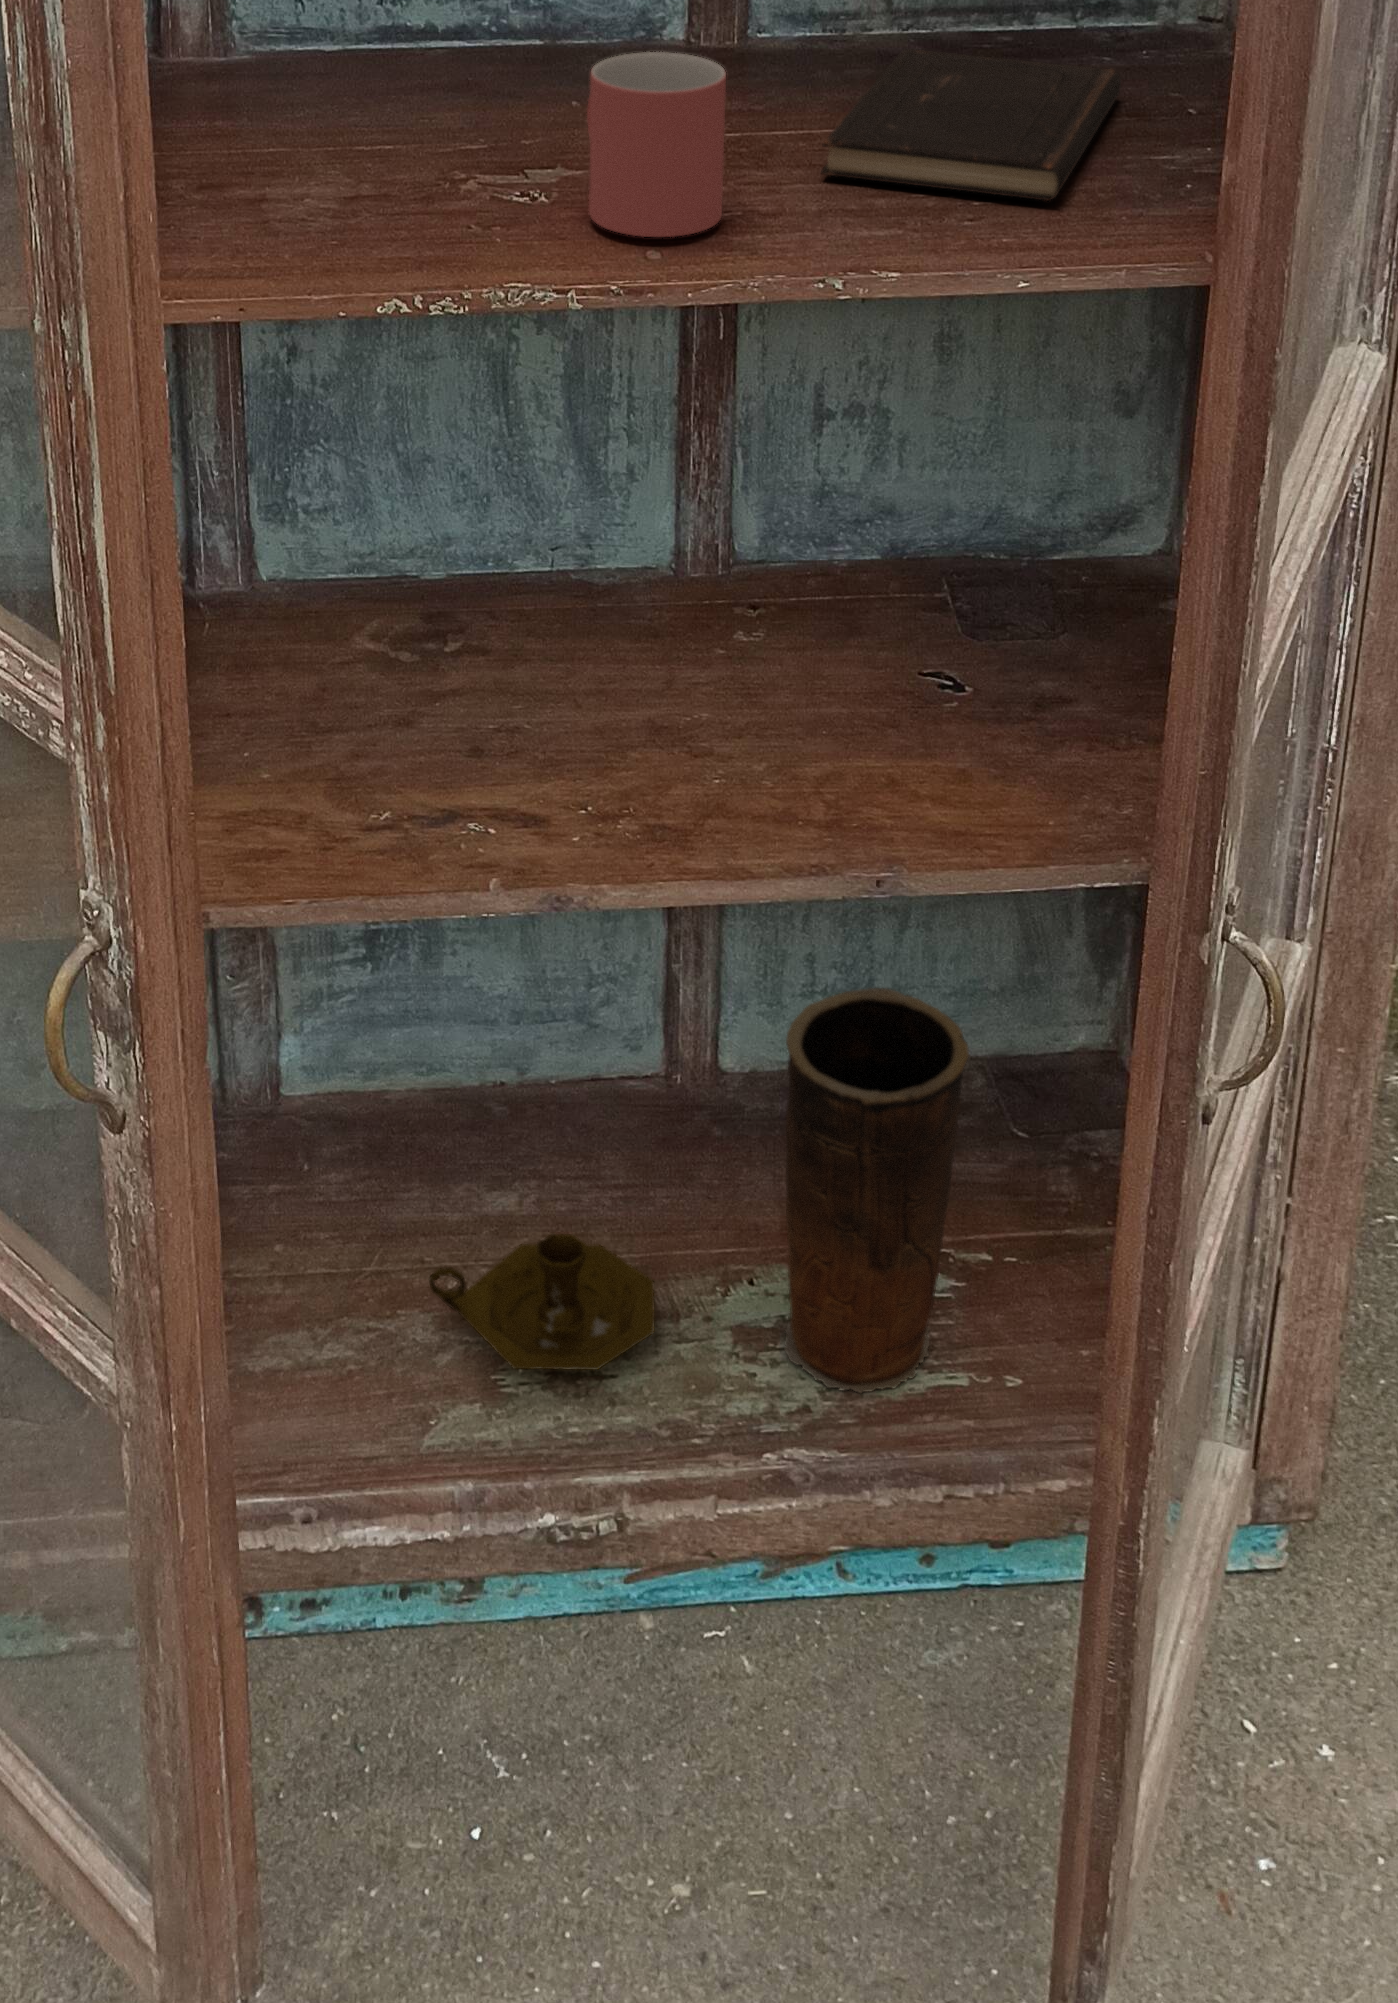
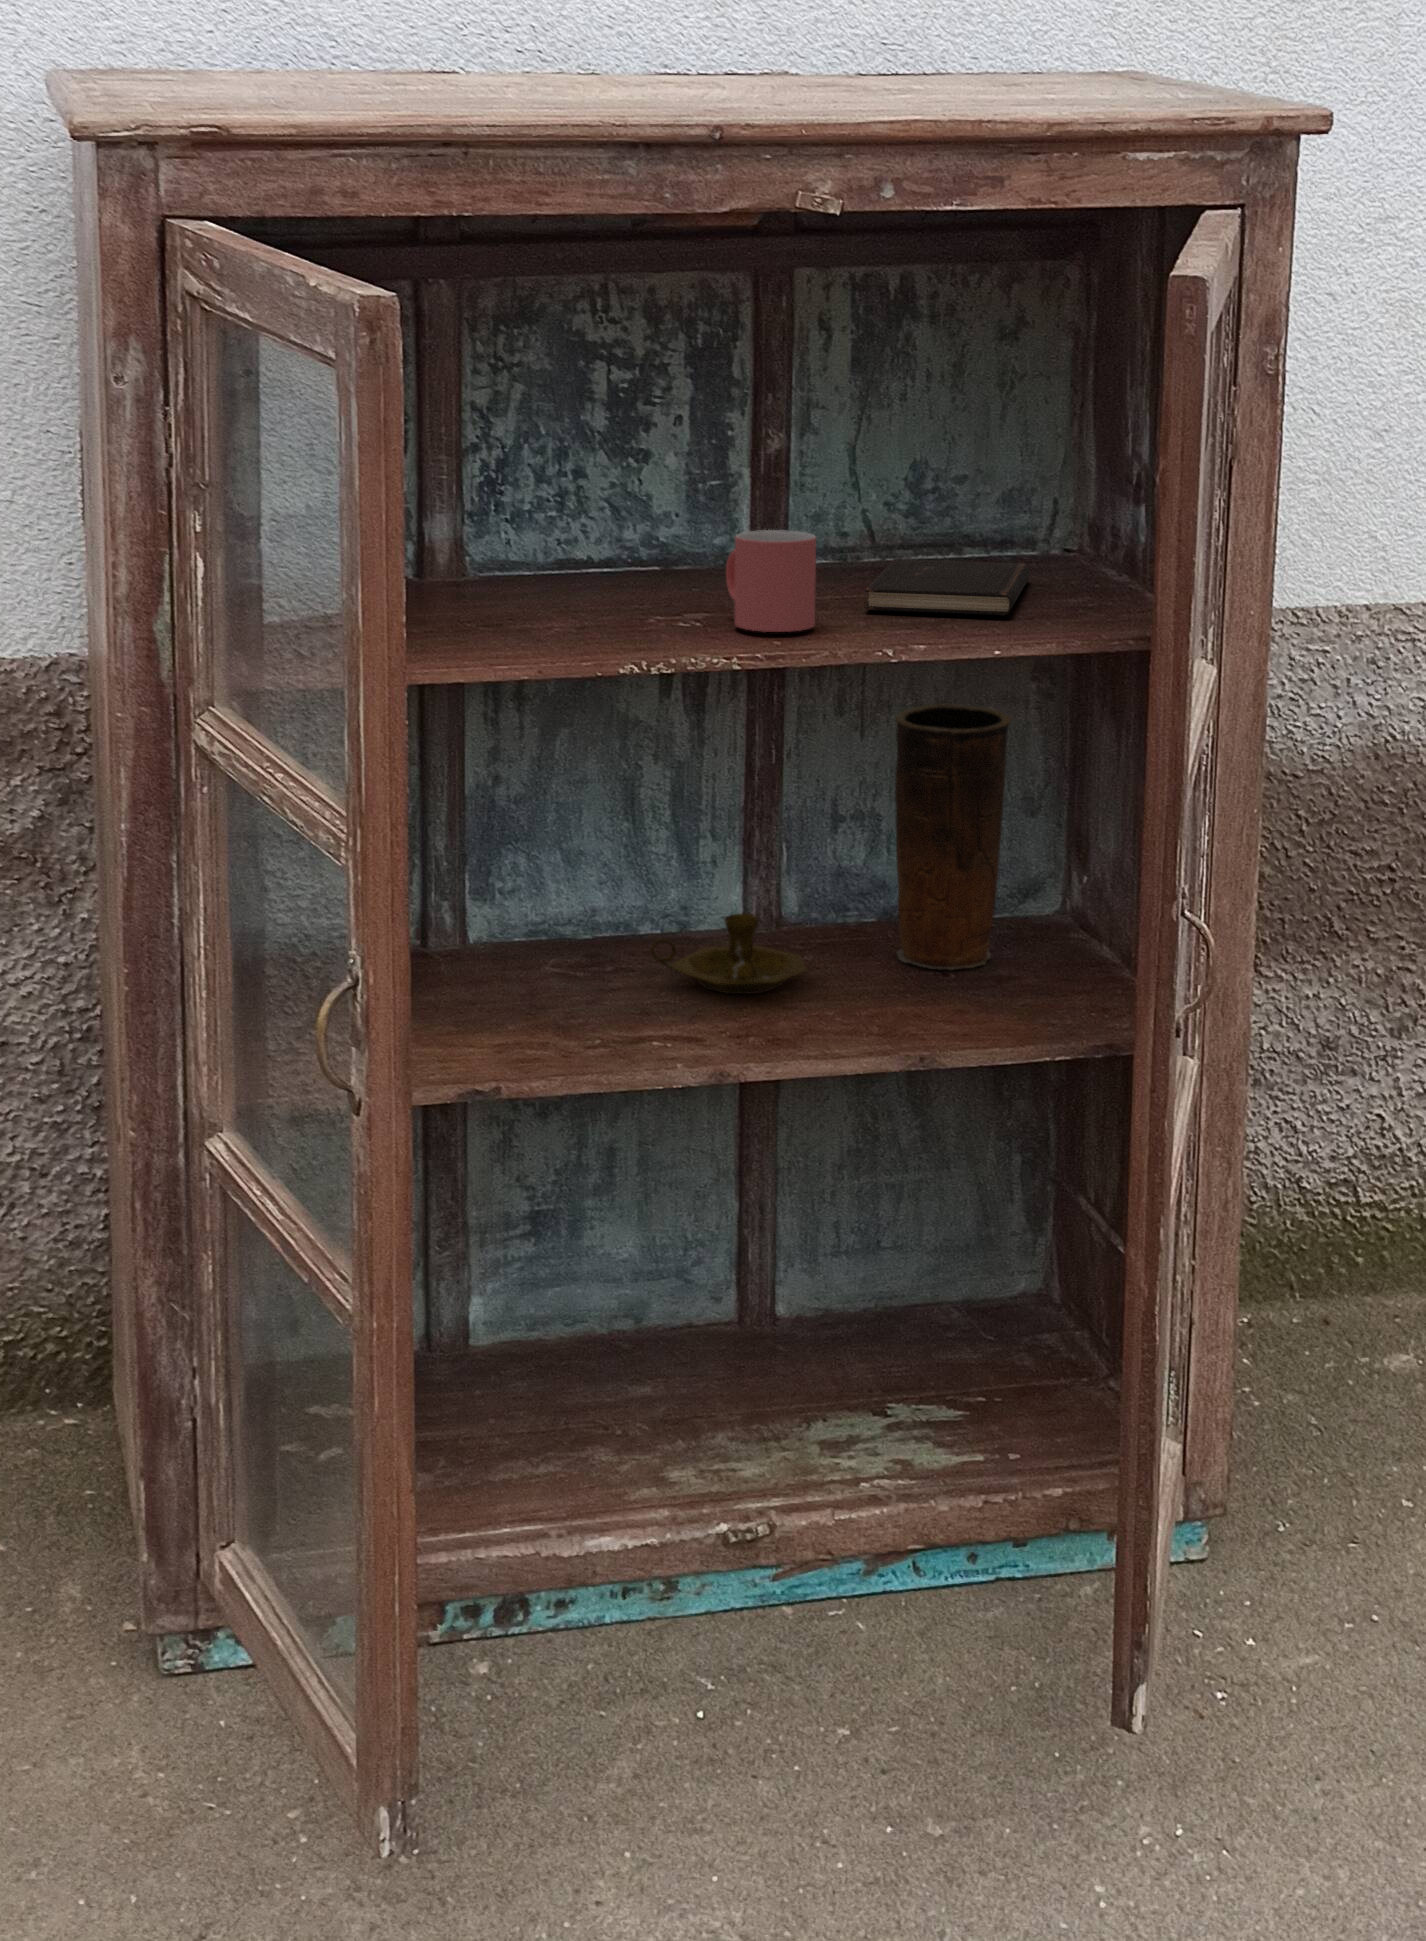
vase: present [785,988,969,1393] -> present [895,703,1011,970]
candlestick: present [429,1234,655,1370] -> present [651,914,807,994]

